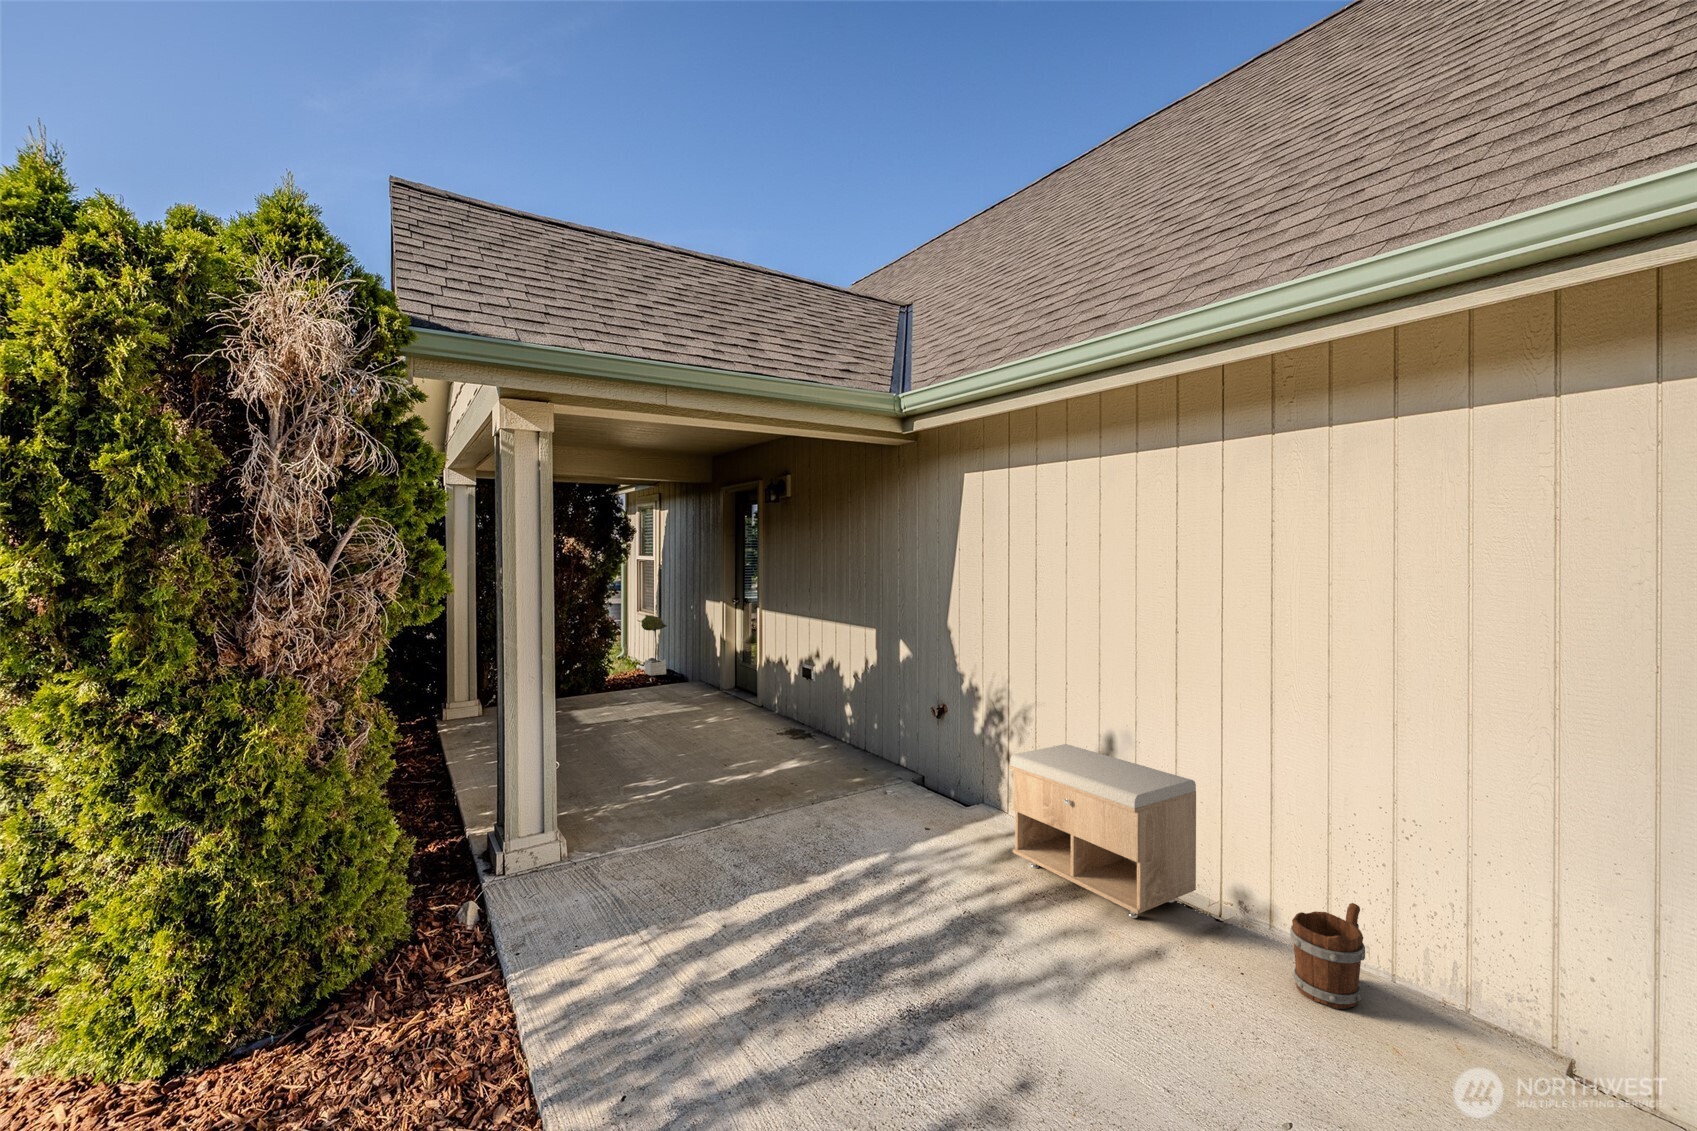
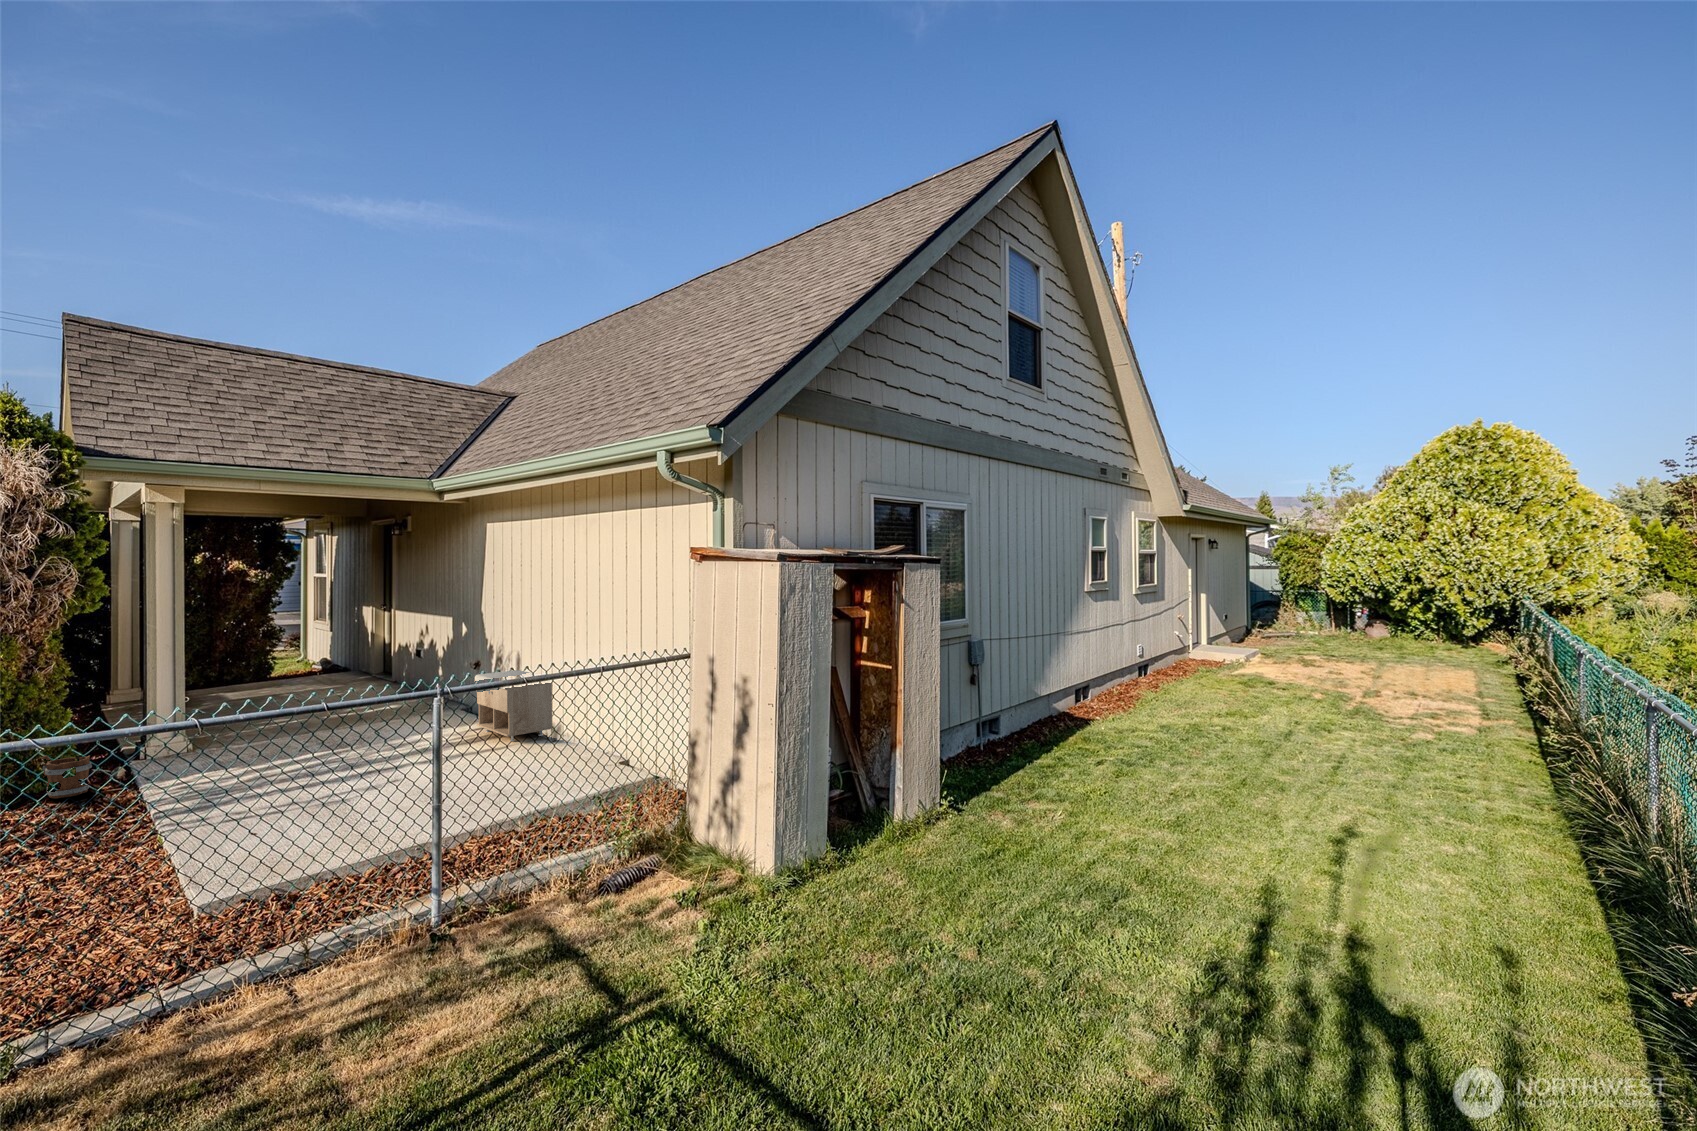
potted tree: present [641,615,667,676] -> none [310,620,336,669]
bucket: present [1290,903,1365,1009] -> present [41,756,92,798]

